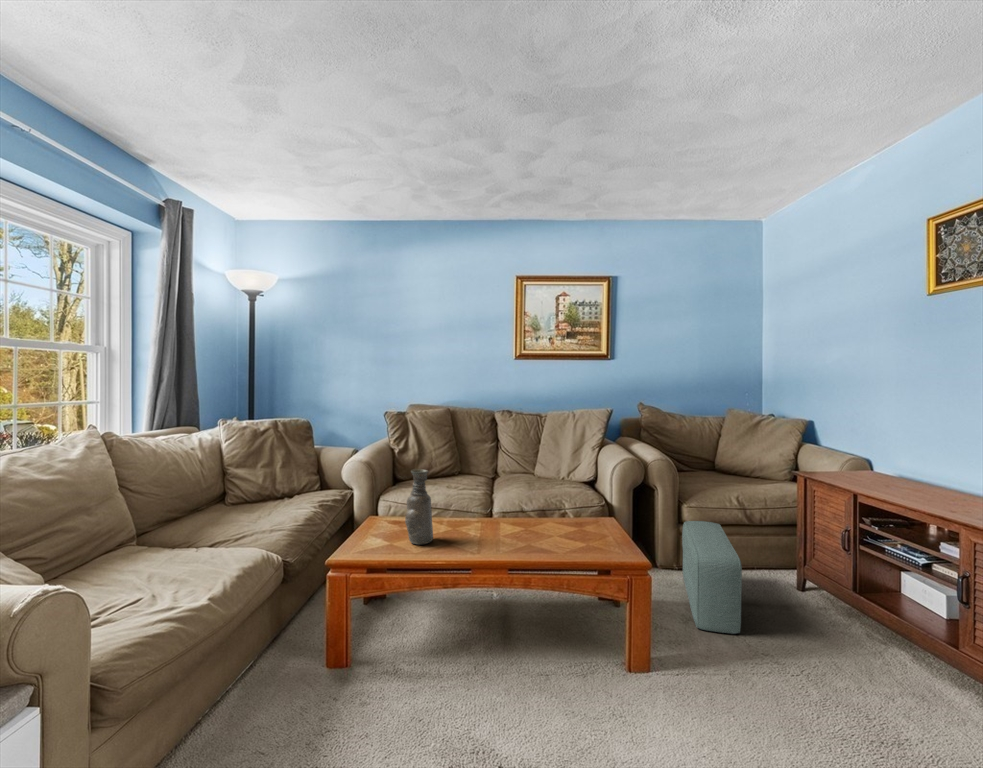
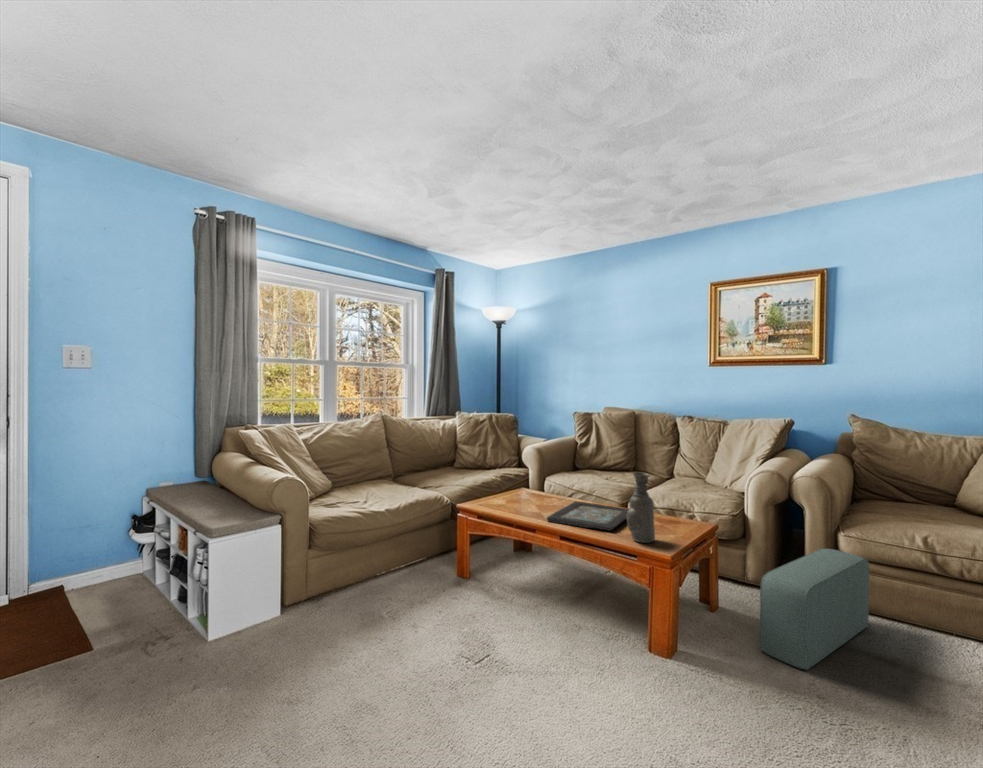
vase: present [405,469,433,544] -> present [626,472,655,543]
decorative tray: none [473,516,565,550] -> present [547,502,629,531]

